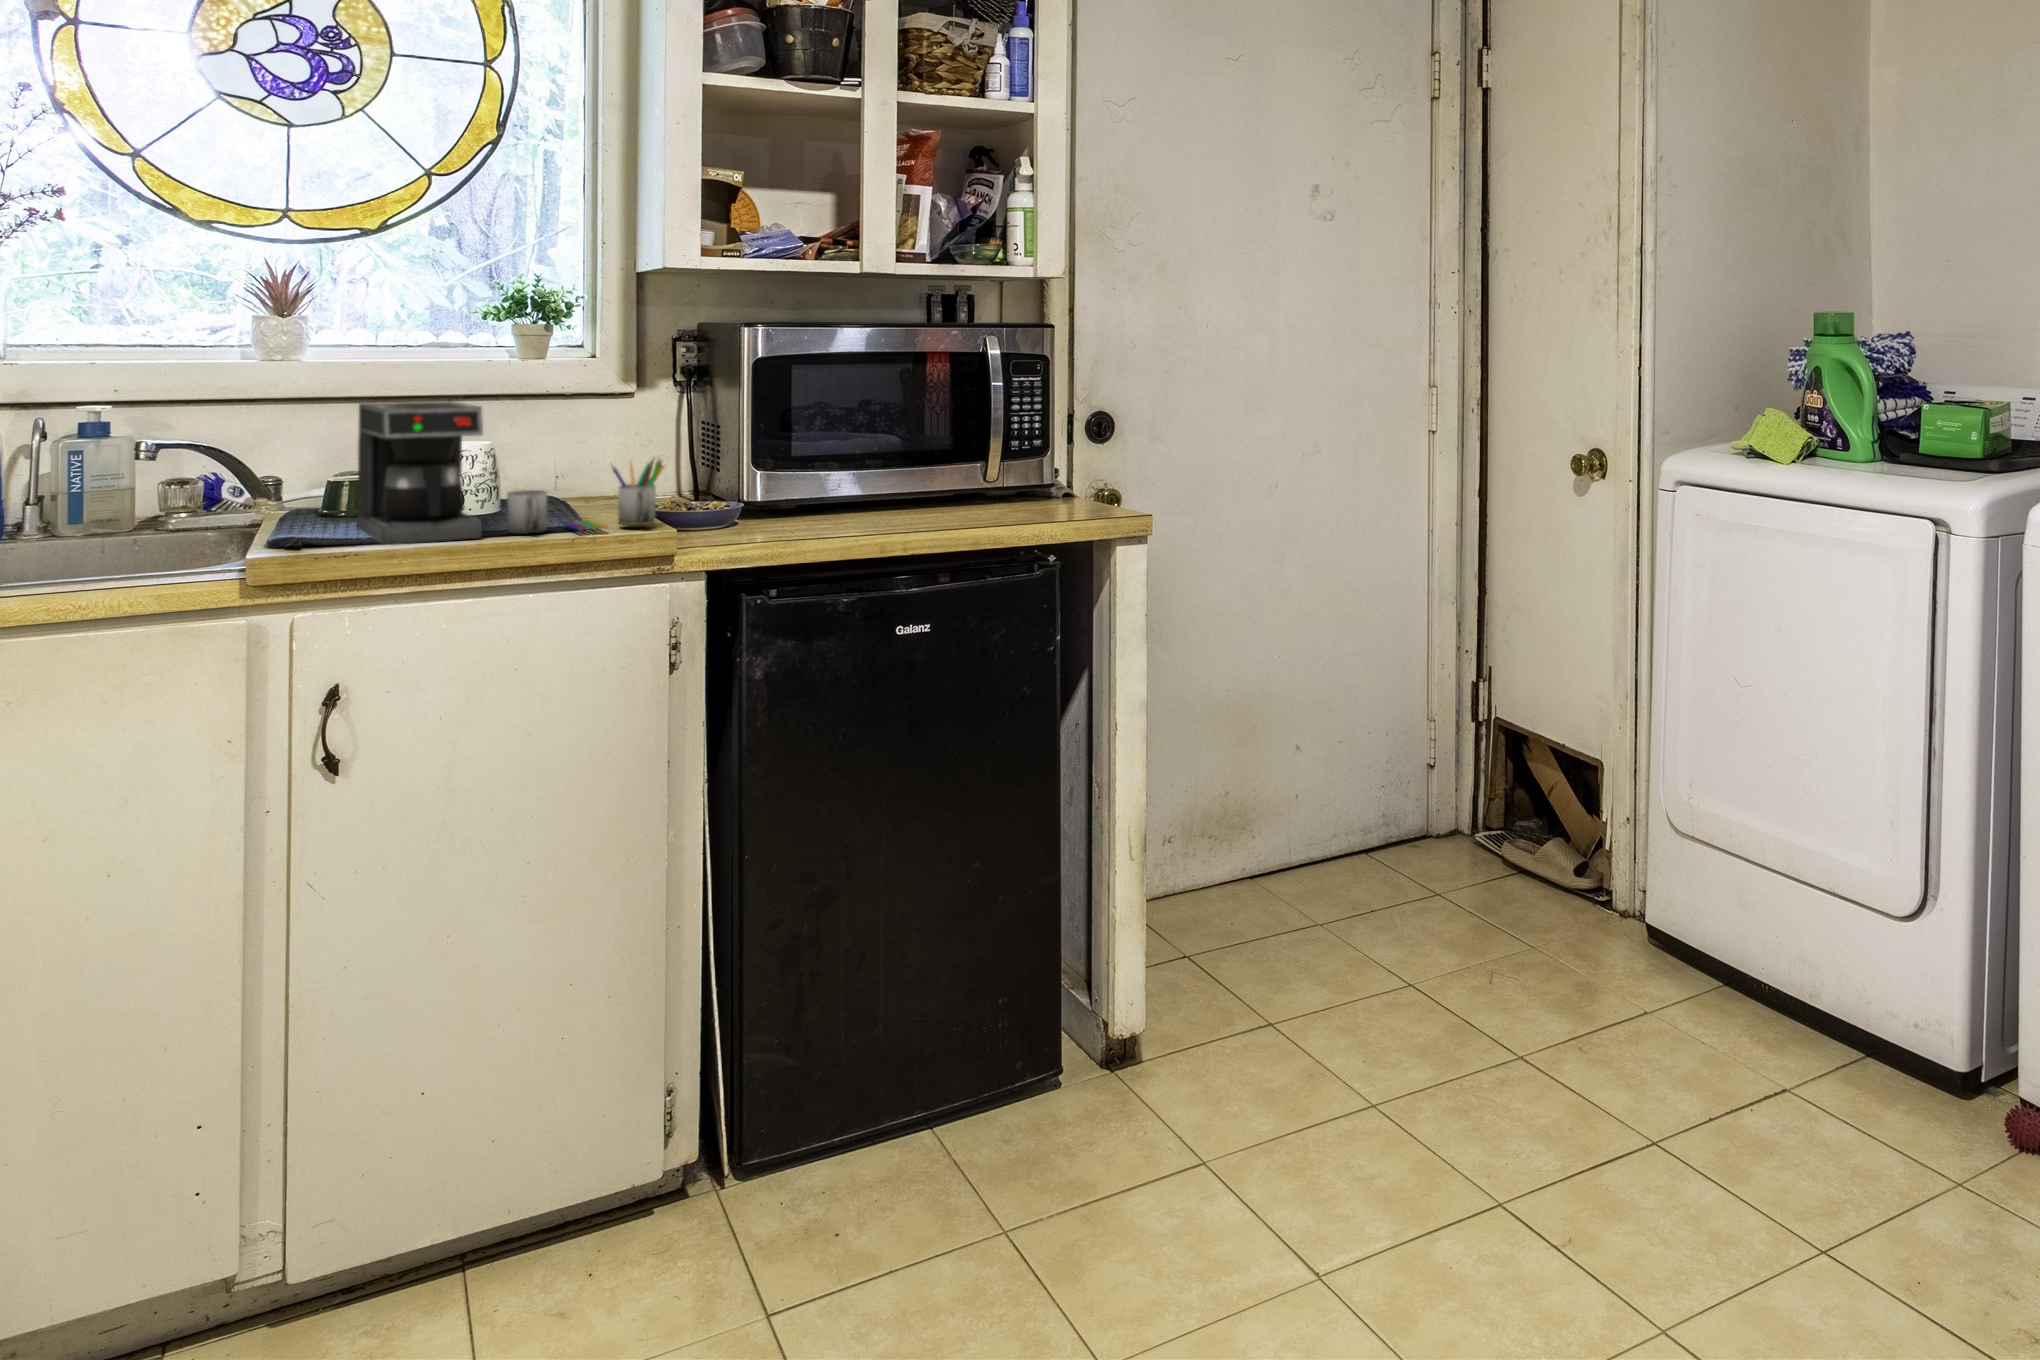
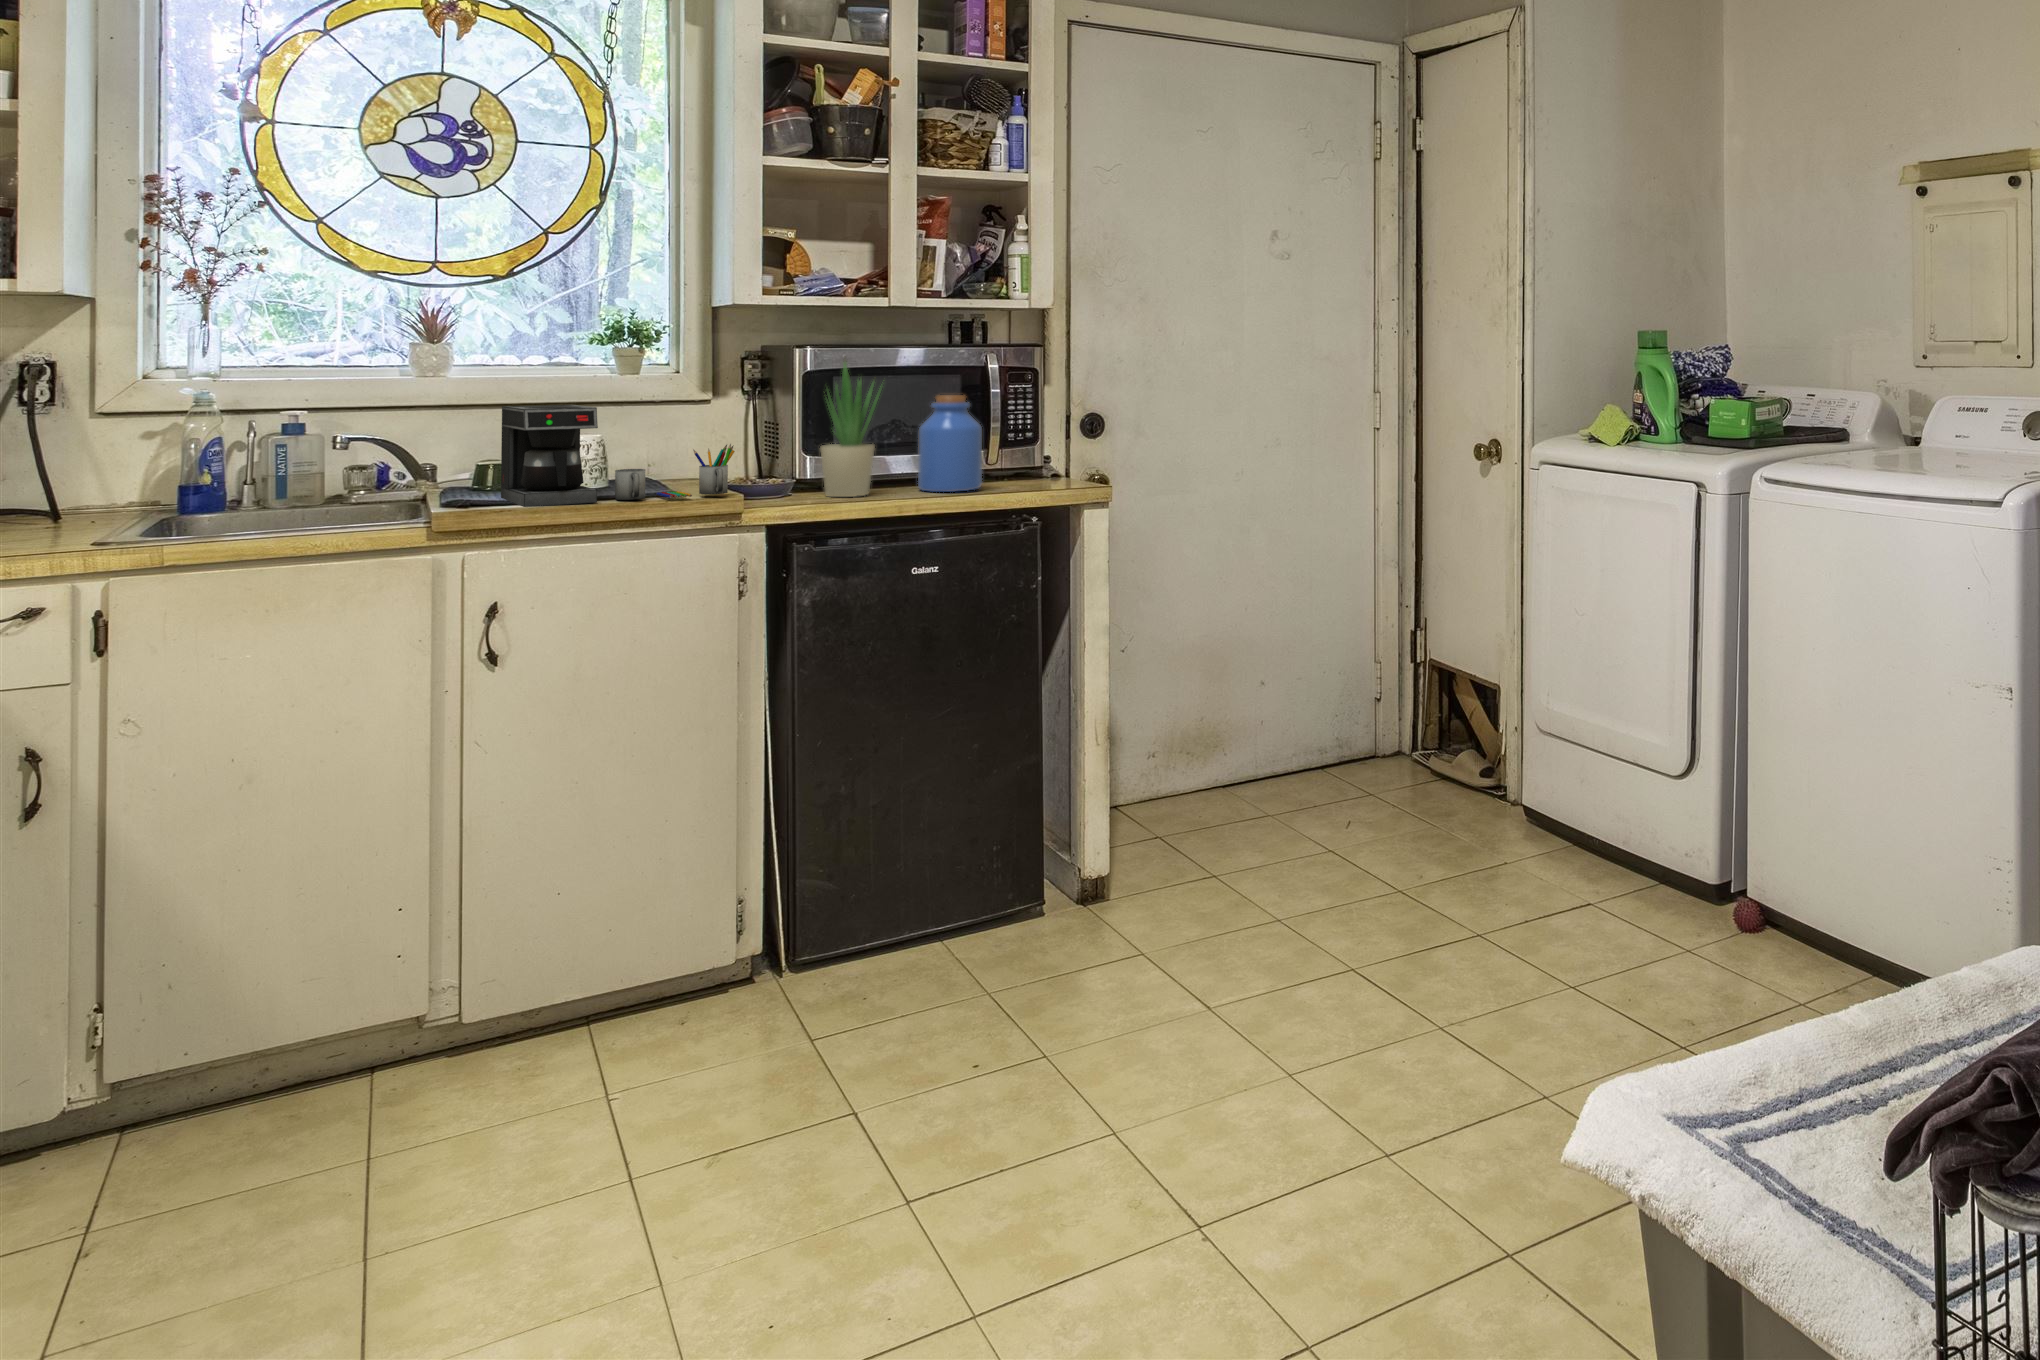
potted plant: none [776,337,860,530] -> present [821,361,880,497]
jar: none [900,391,982,521] -> present [918,395,982,492]

